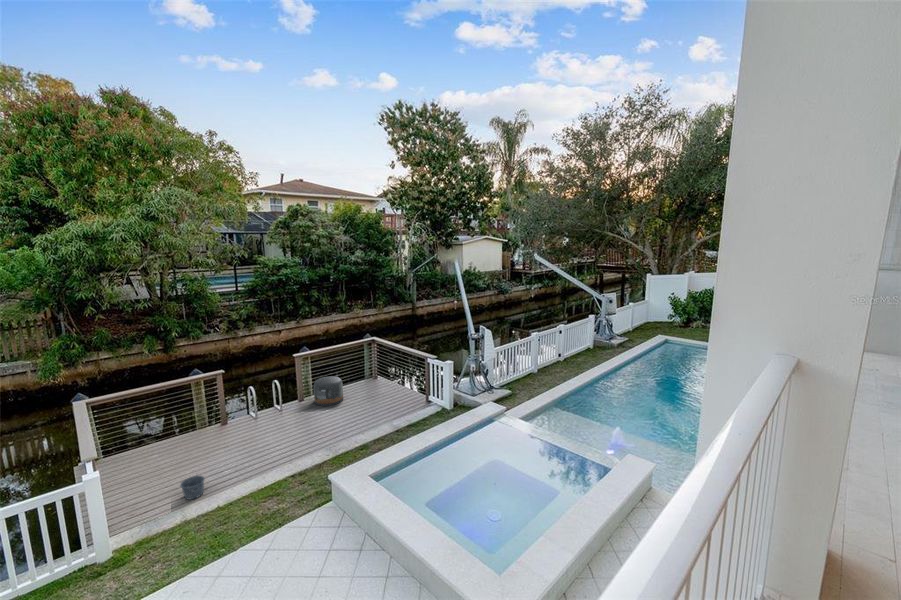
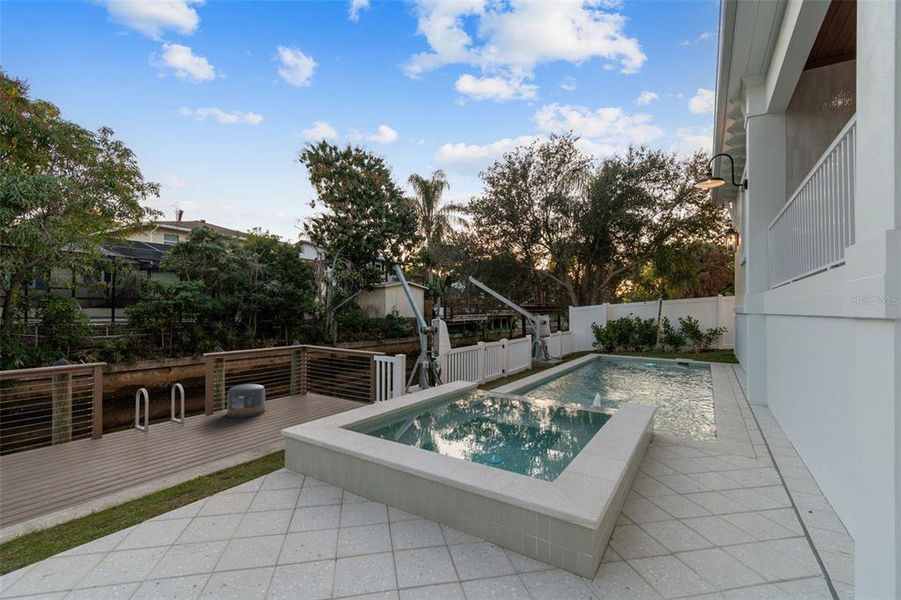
bucket: present [180,476,205,499] -> none [28,468,71,511]

